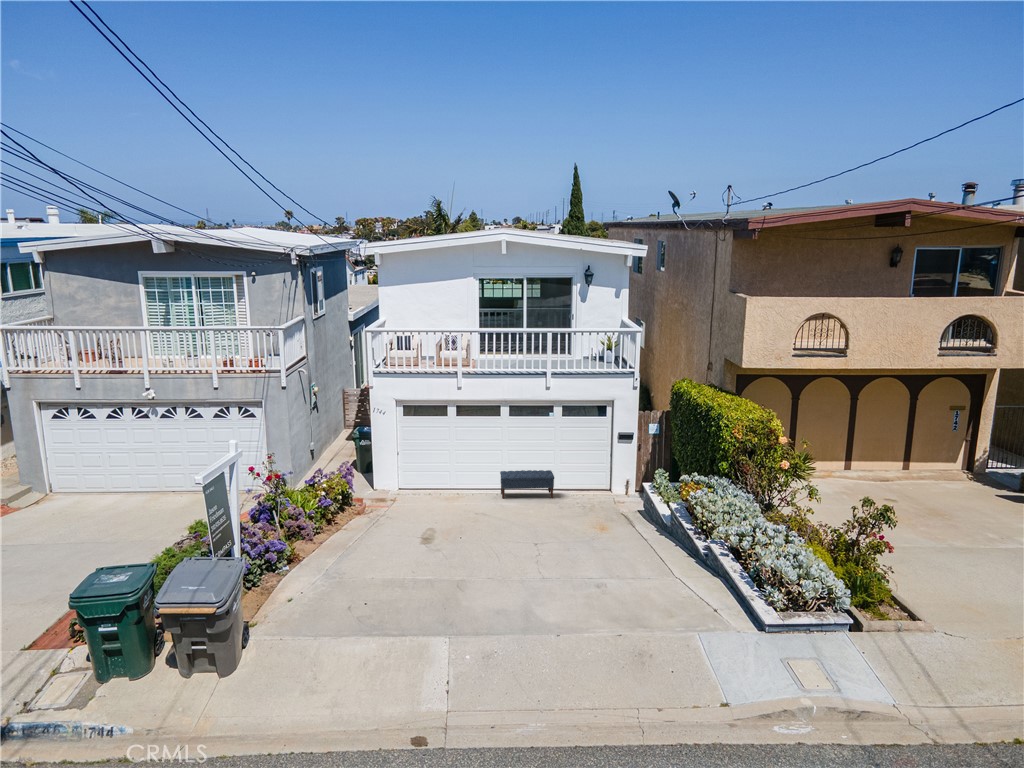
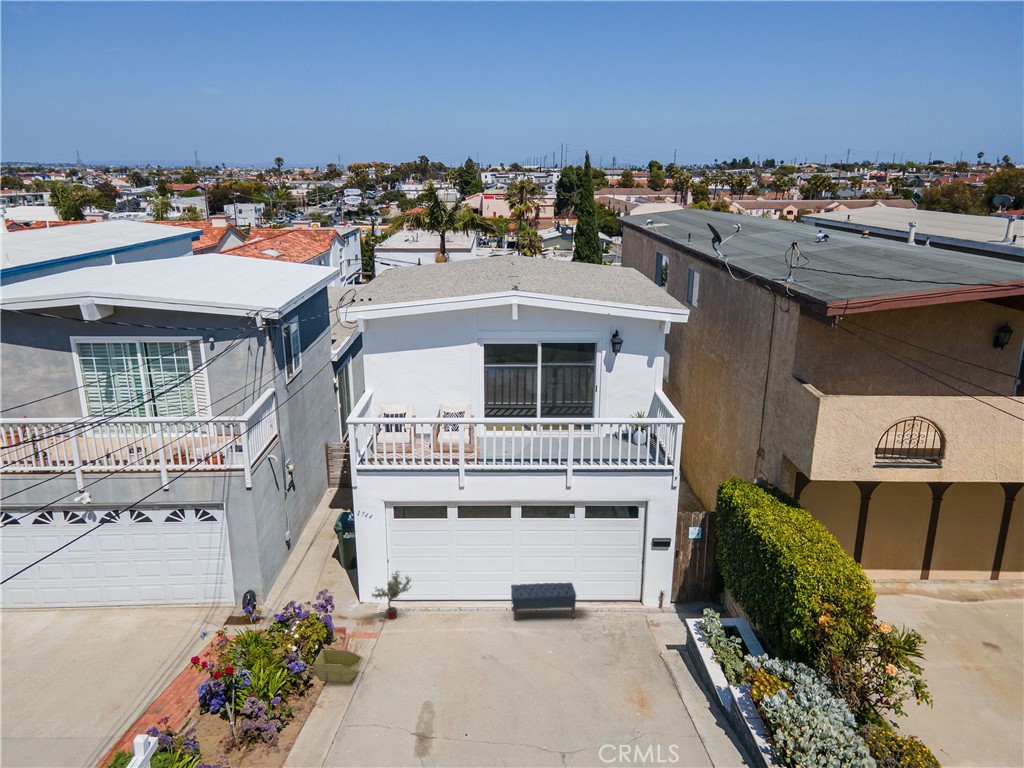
potted tree: none [384,456,417,497] -> present [372,571,411,619]
storage bin: none [338,502,378,525] -> present [313,649,363,683]

